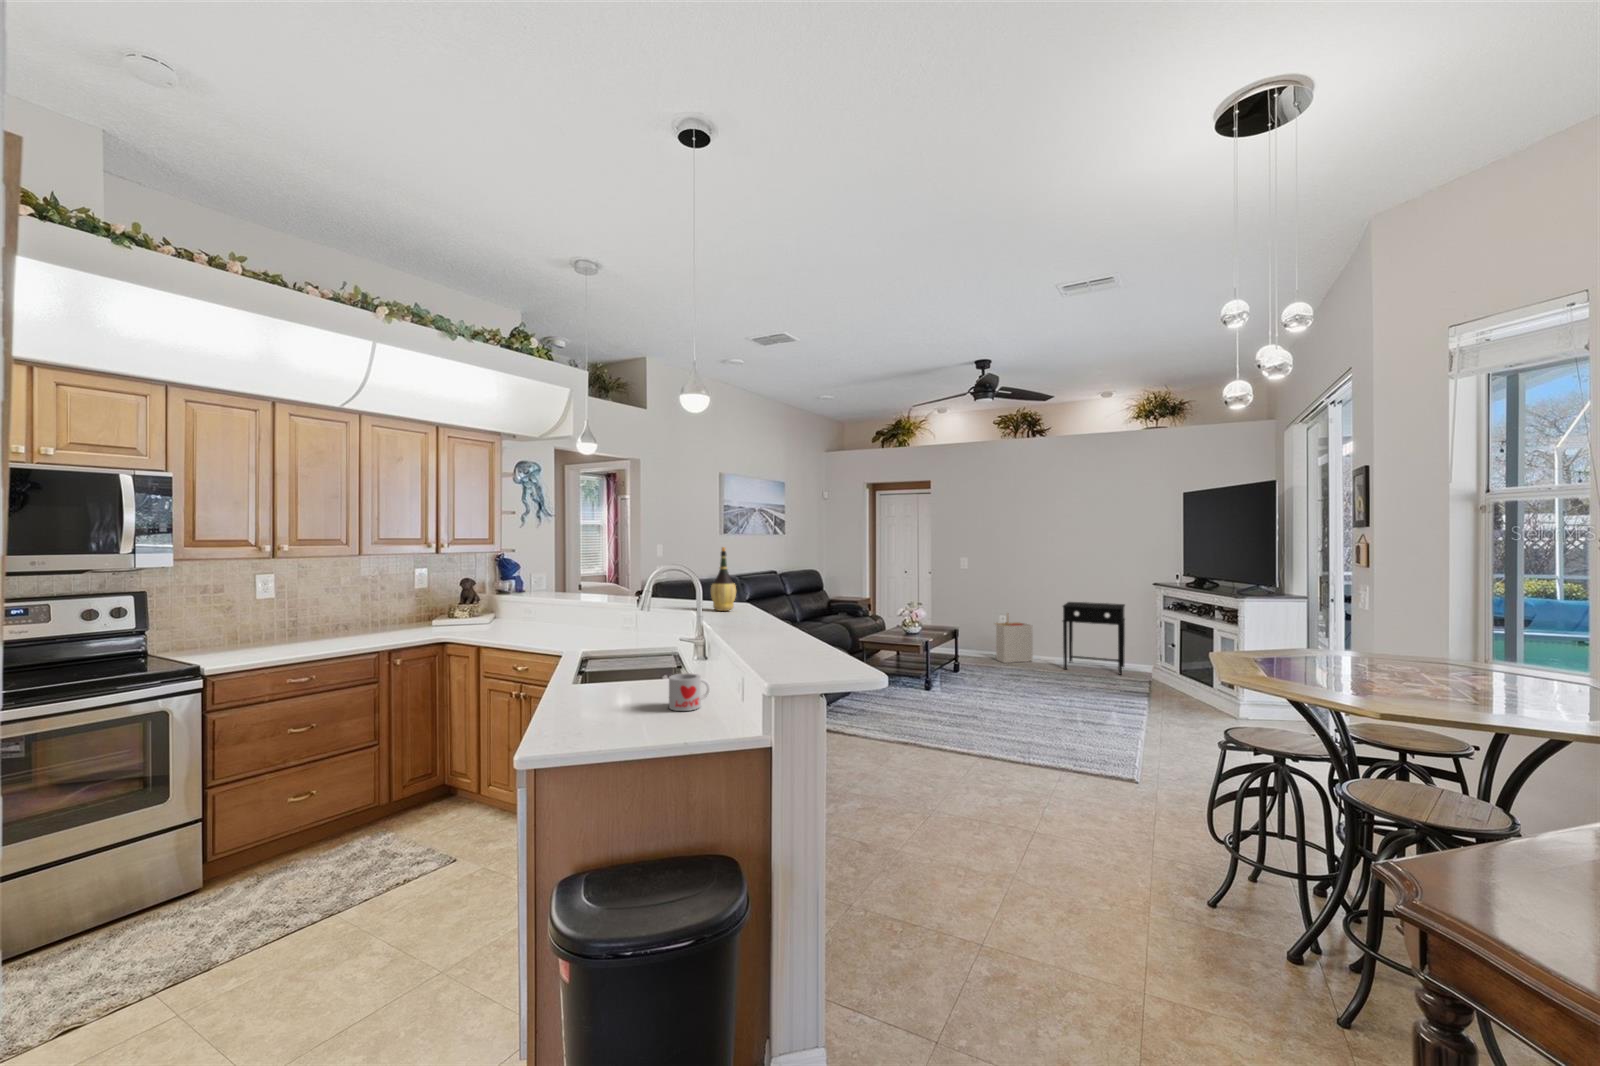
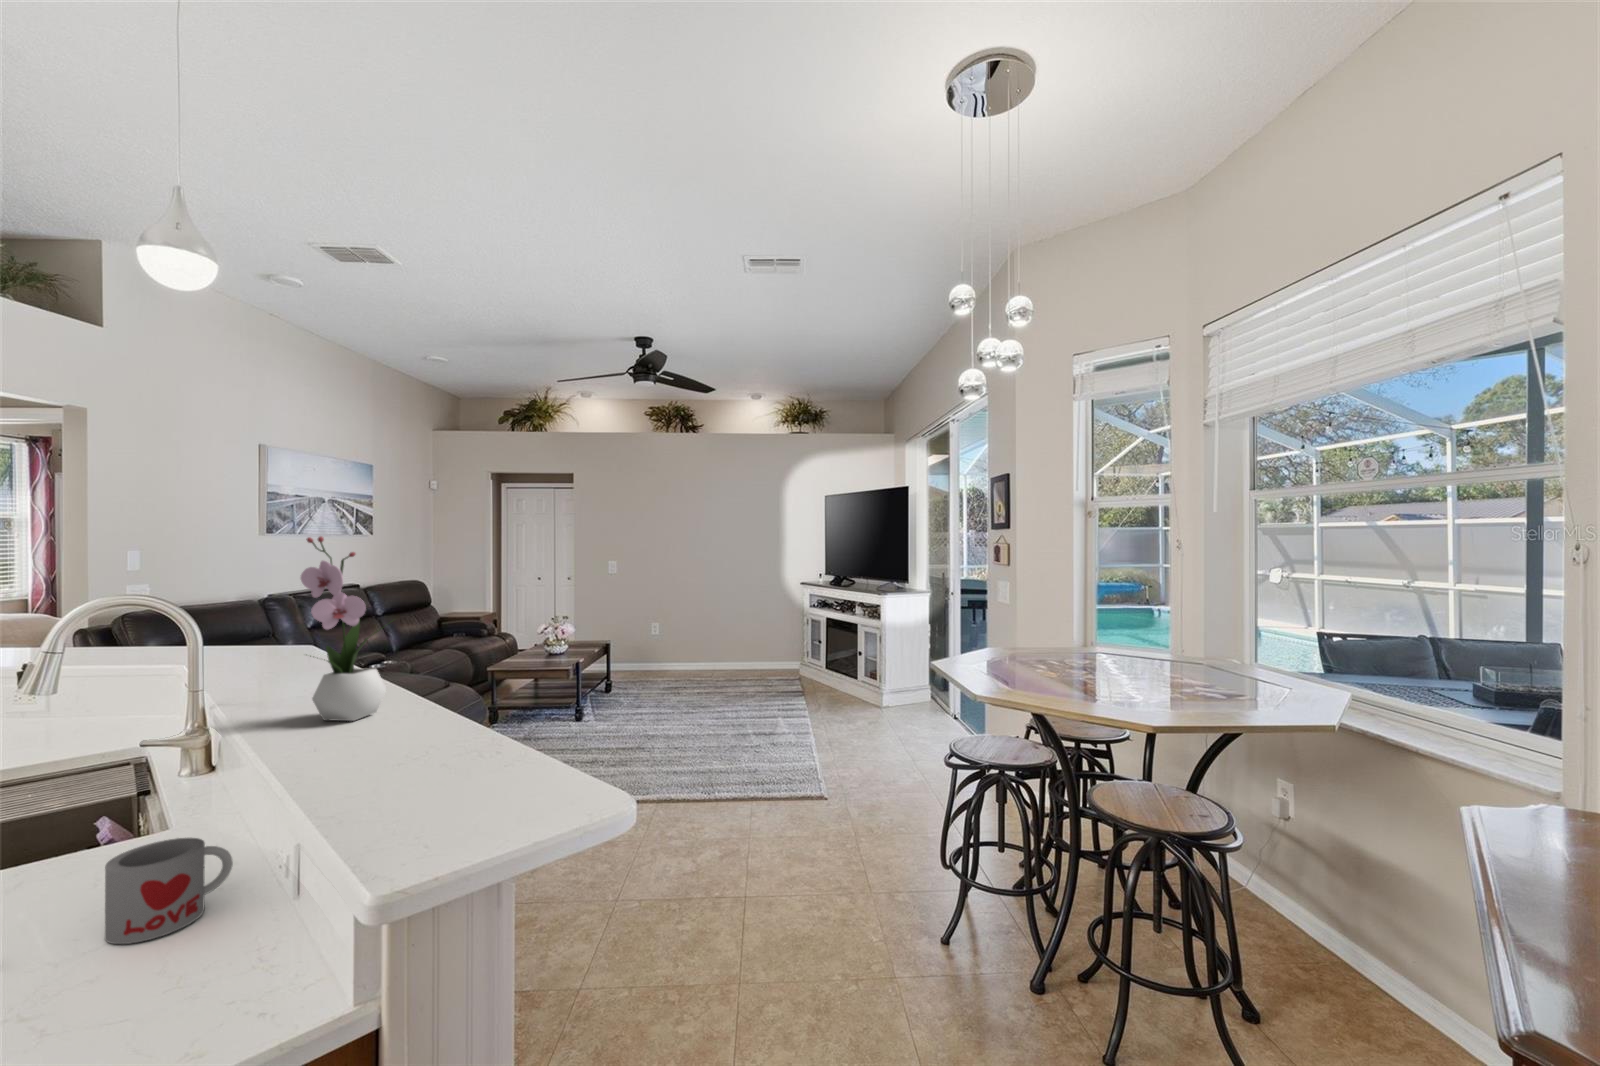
flower arrangement: none [737,537,781,638] -> present [301,536,386,721]
wine bottle: present [711,547,736,611] -> none [238,554,294,663]
side table: present [1063,602,1125,674] -> none [719,605,776,677]
storage bin: present [993,621,1033,663] -> none [646,621,687,676]

